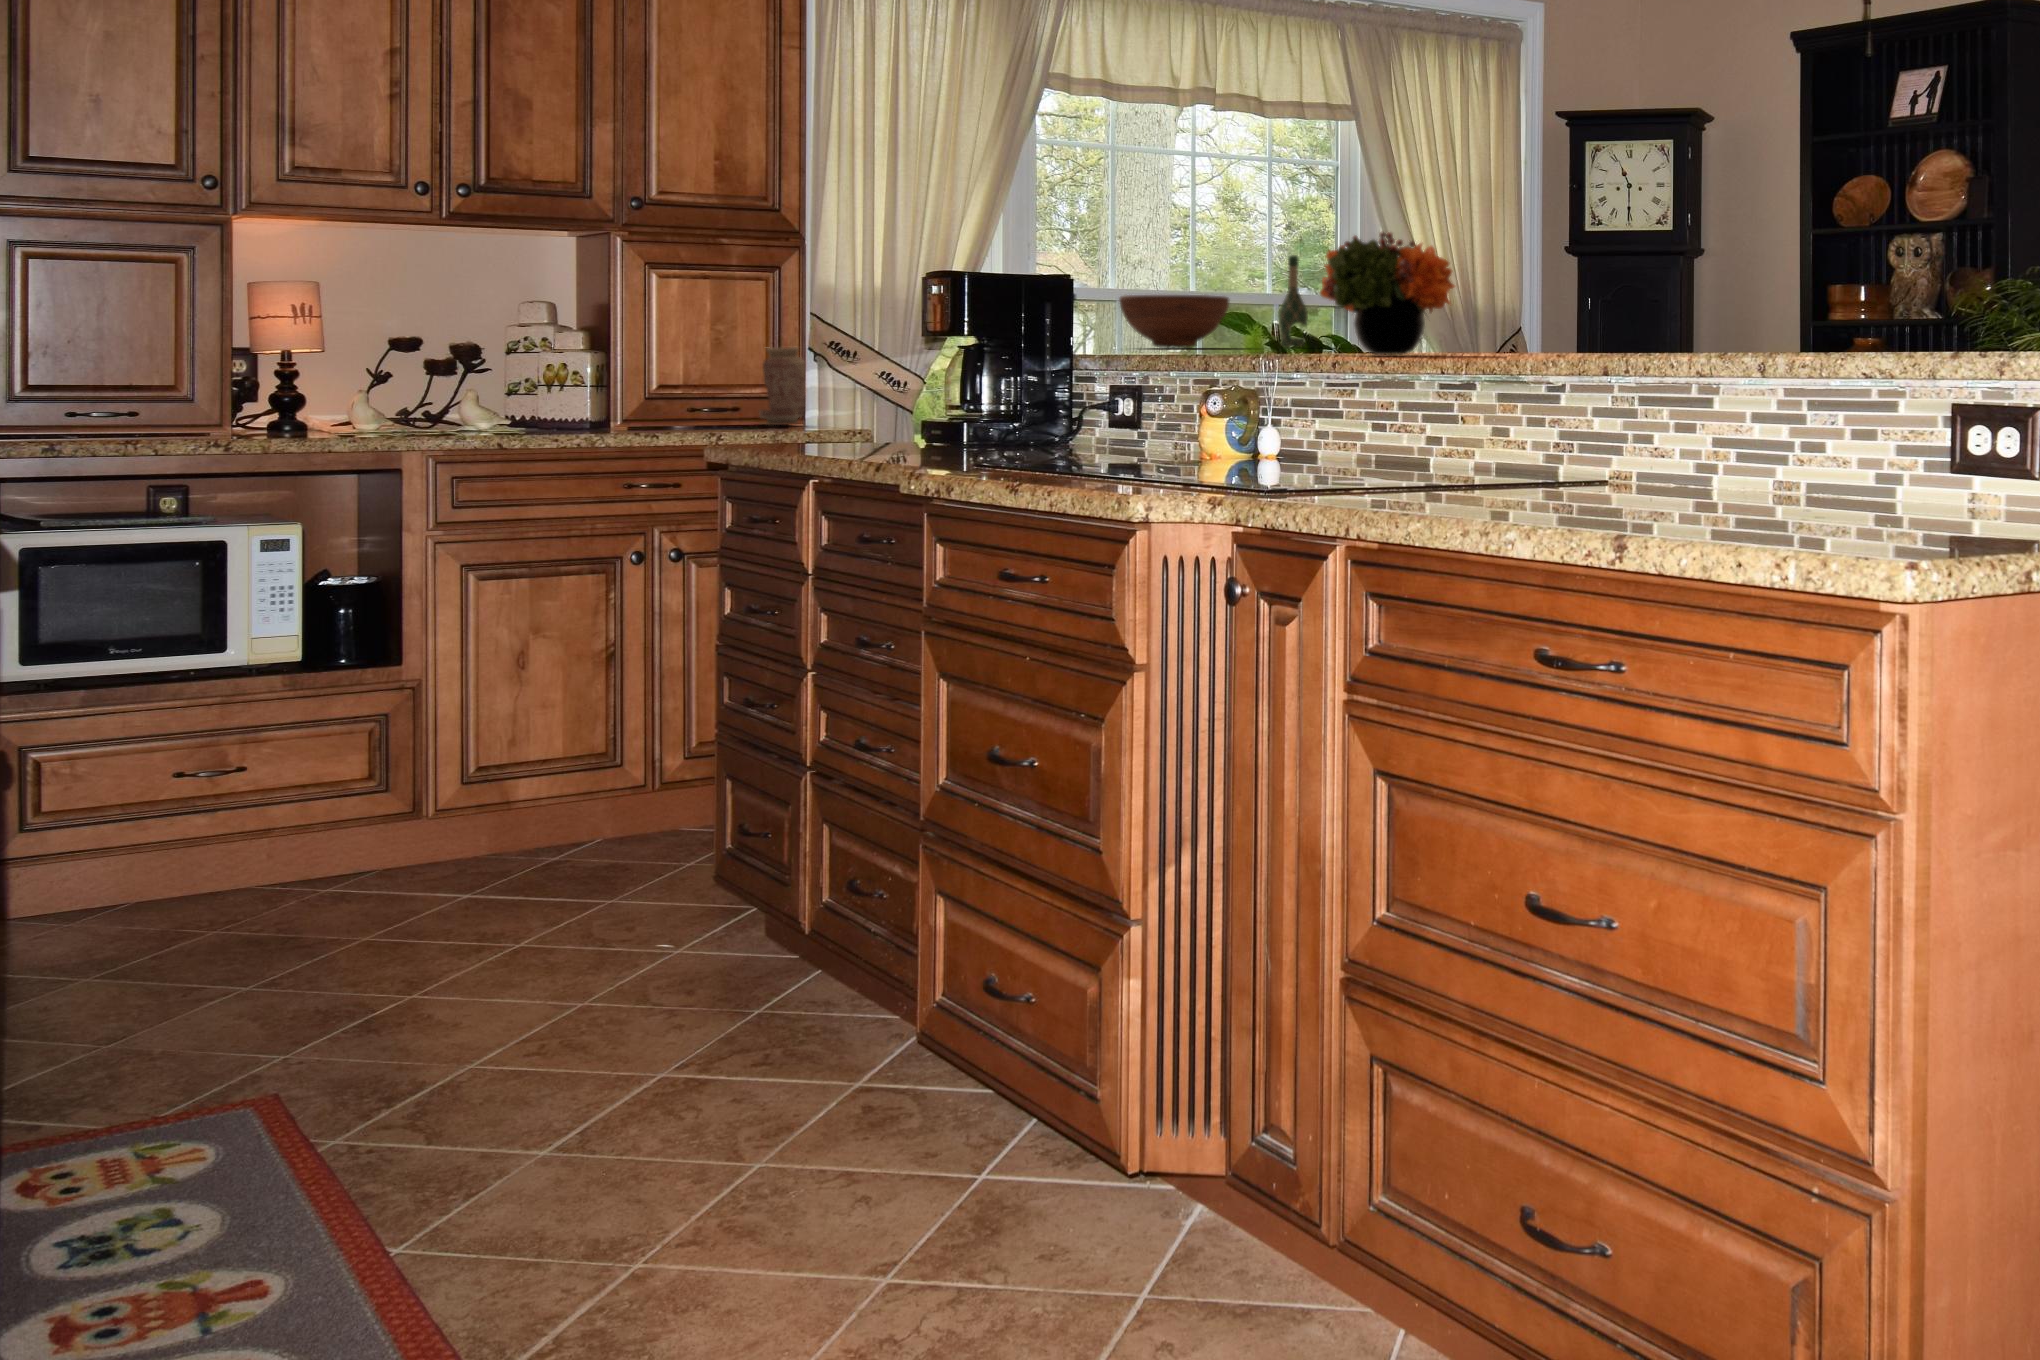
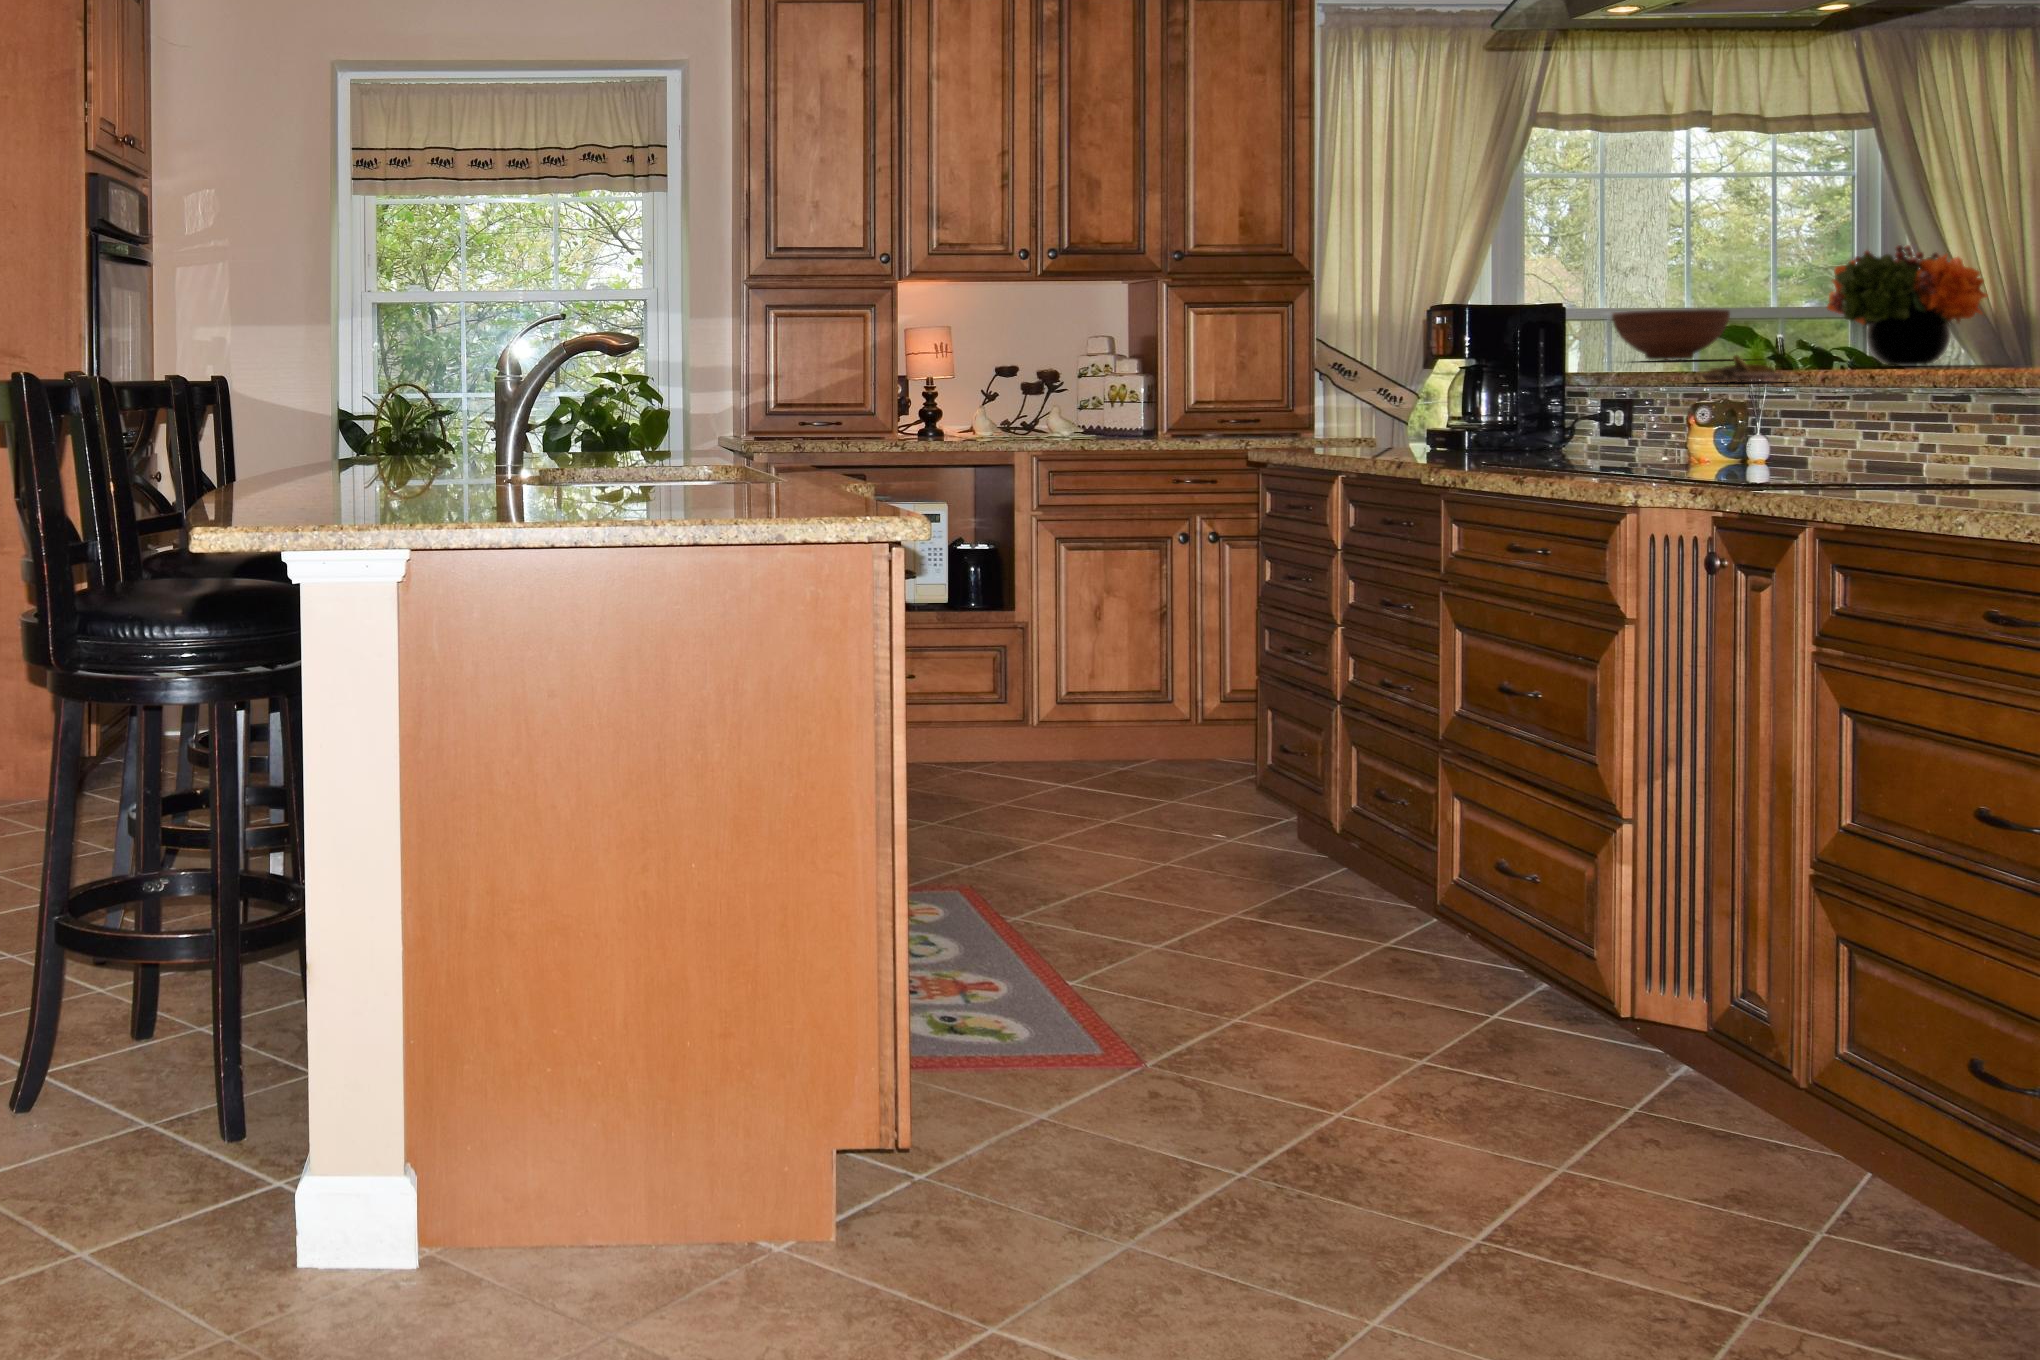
wine bottle: present [1279,255,1308,347] -> none [1787,266,1822,357]
plate: none [1188,336,1309,367] -> present [1702,355,1783,382]
vase: present [759,347,805,425] -> none [1273,368,1315,432]

